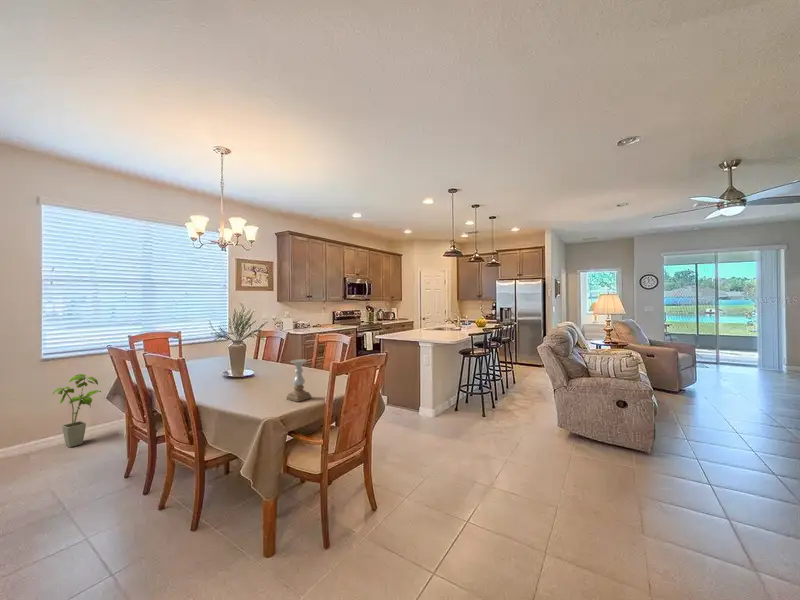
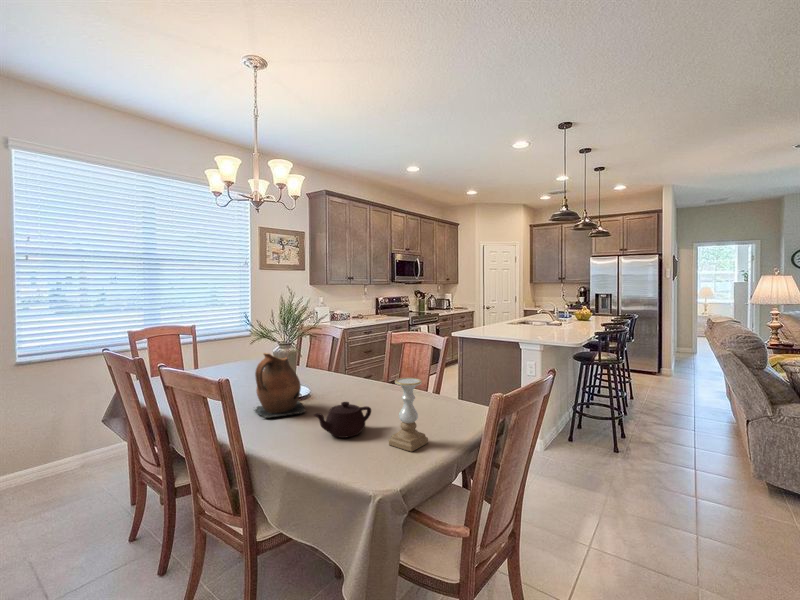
ceramic pitcher: none [209,347,244,388] -> present [254,353,306,417]
house plant: present [53,374,101,447] -> none [31,383,95,483]
teapot: none [242,375,282,396] -> present [314,402,371,438]

